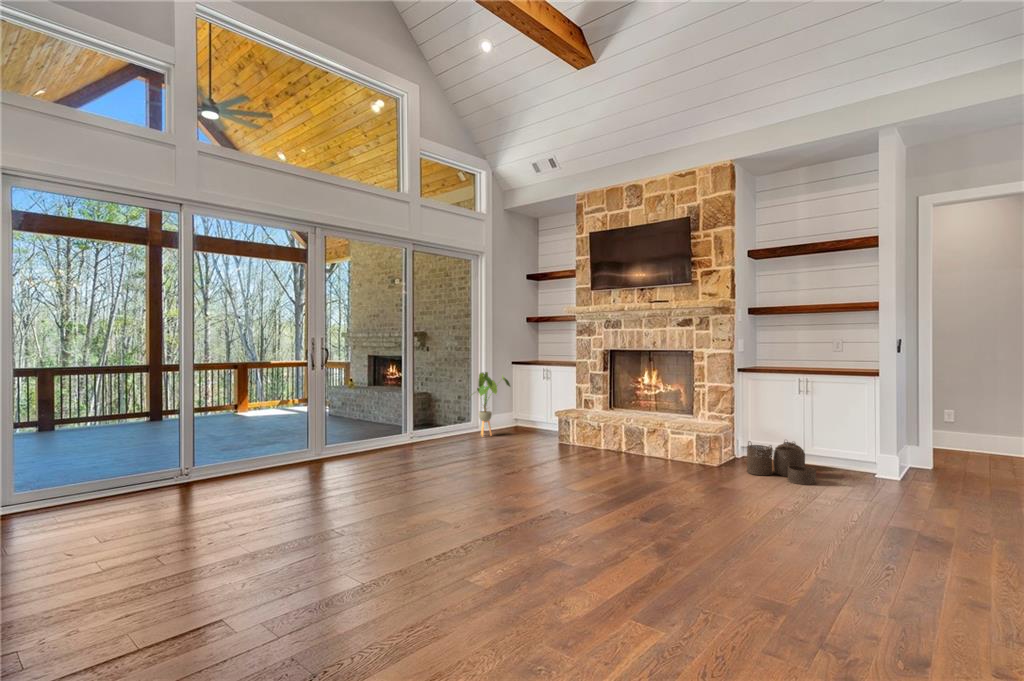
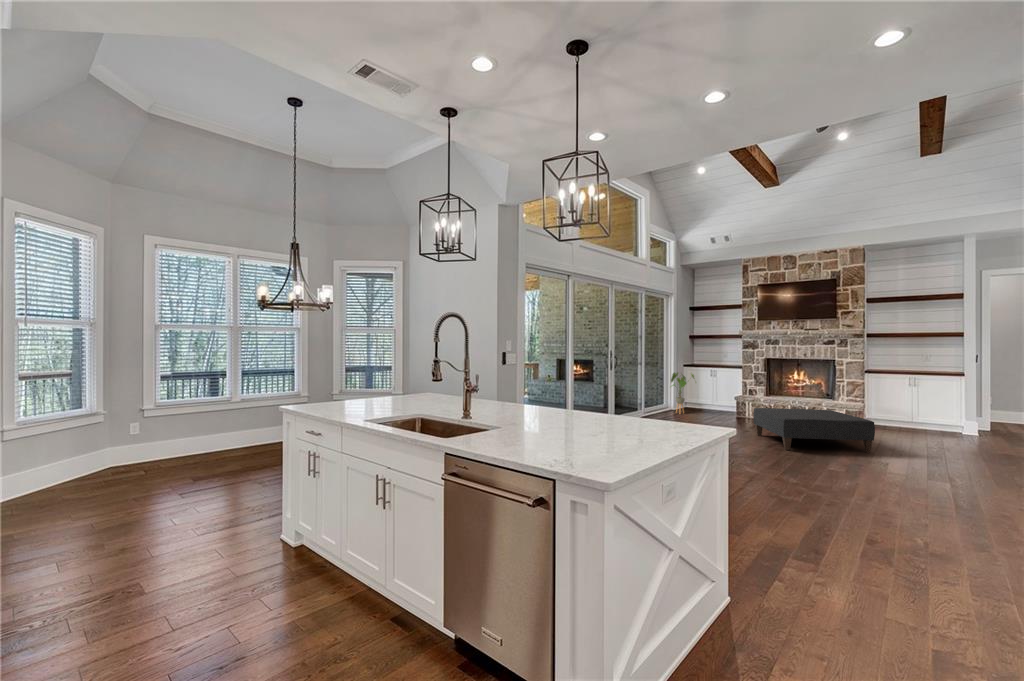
ottoman: none [485,433,644,523] -> present [753,408,875,453]
woven basket: present [747,441,816,485] -> none [884,413,935,437]

